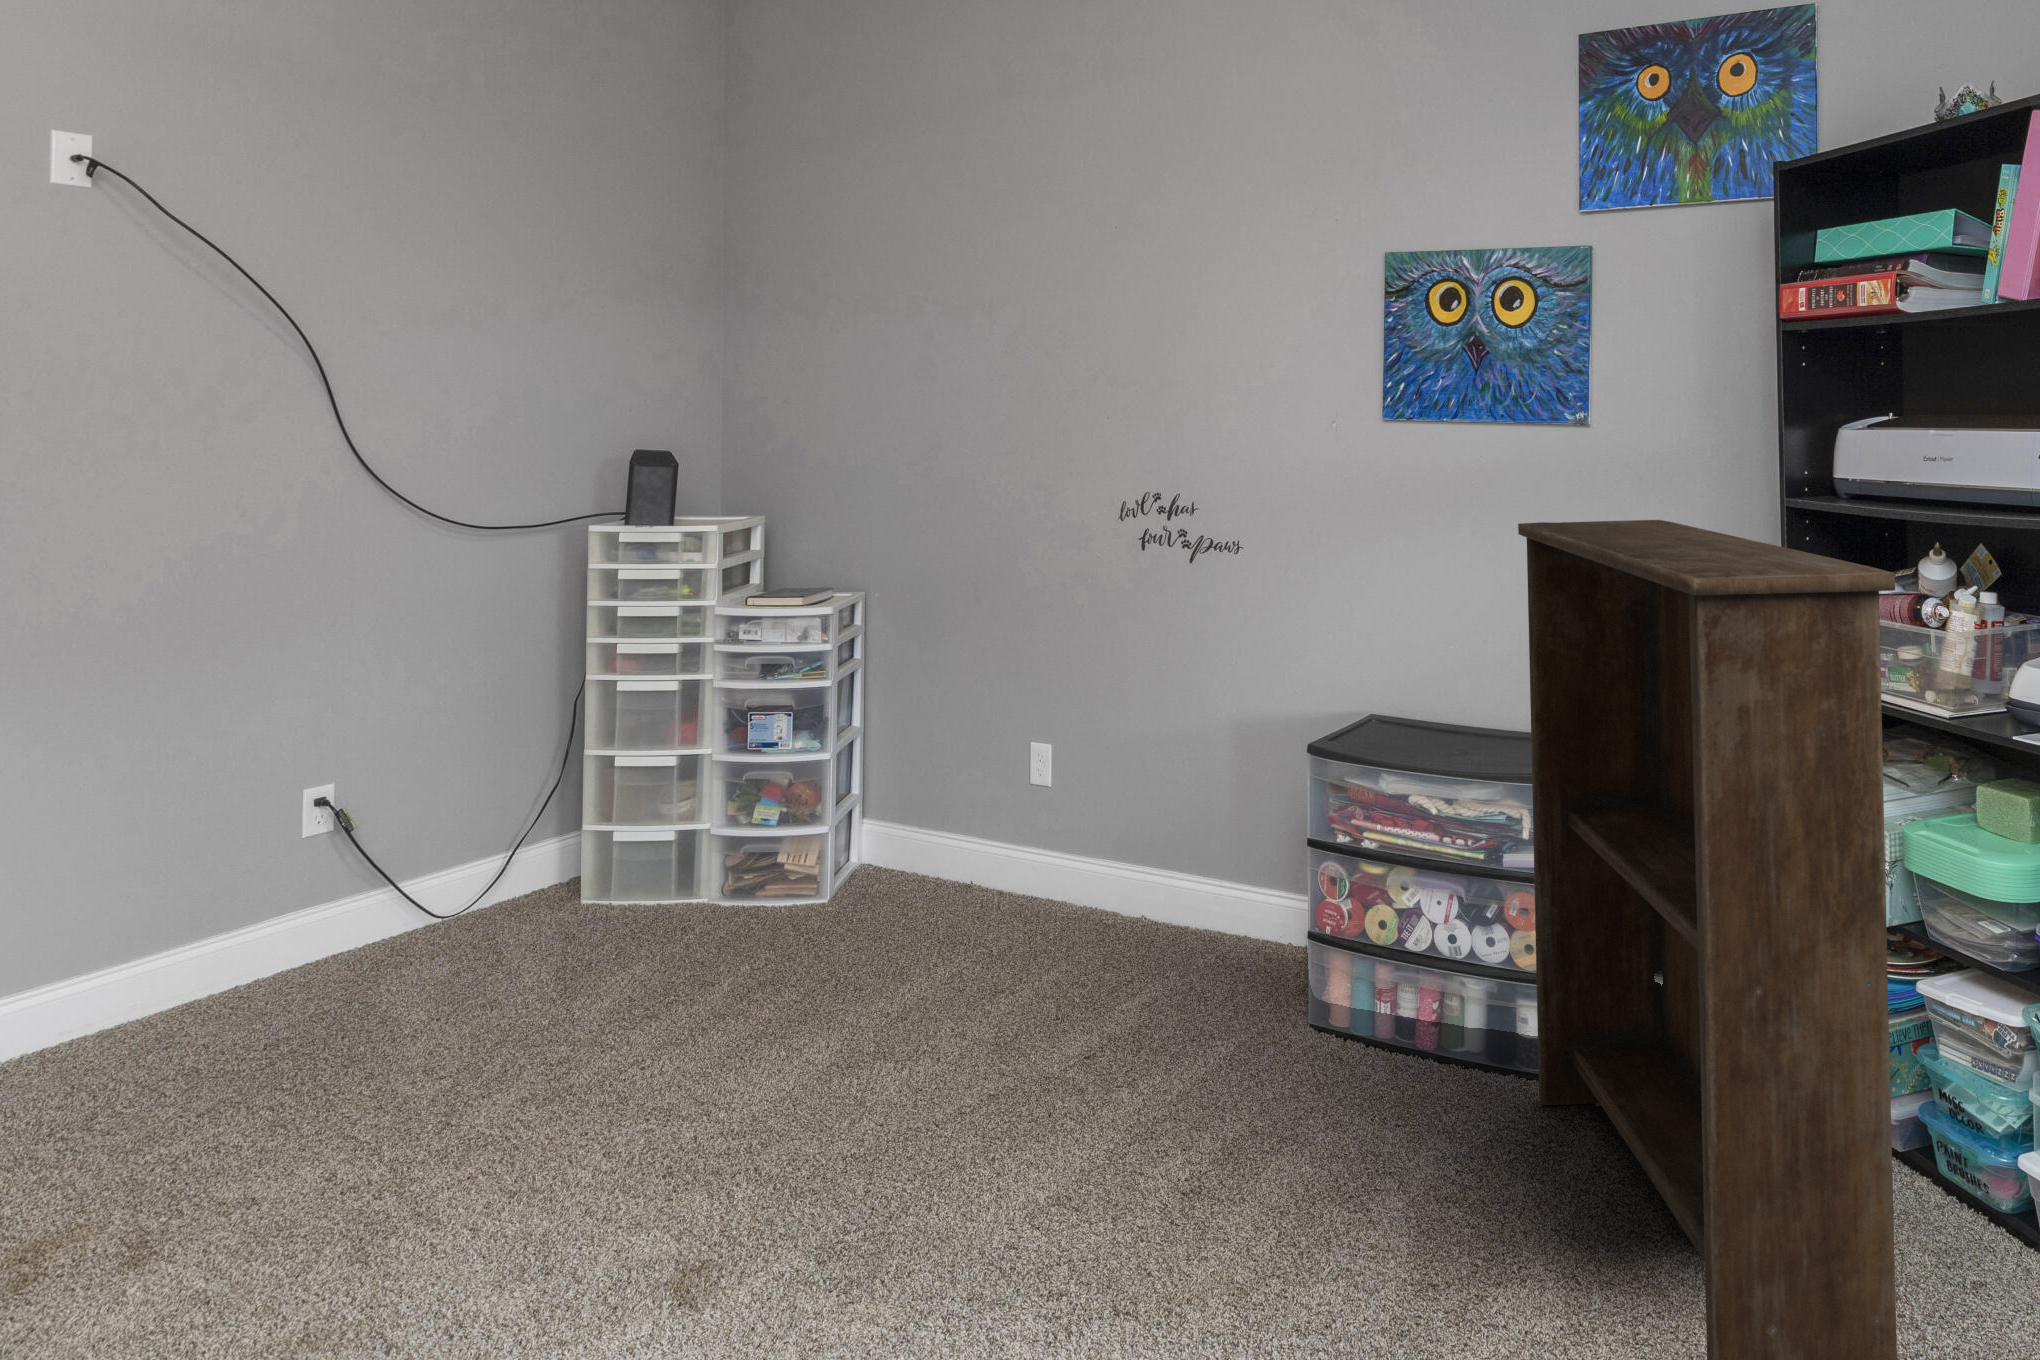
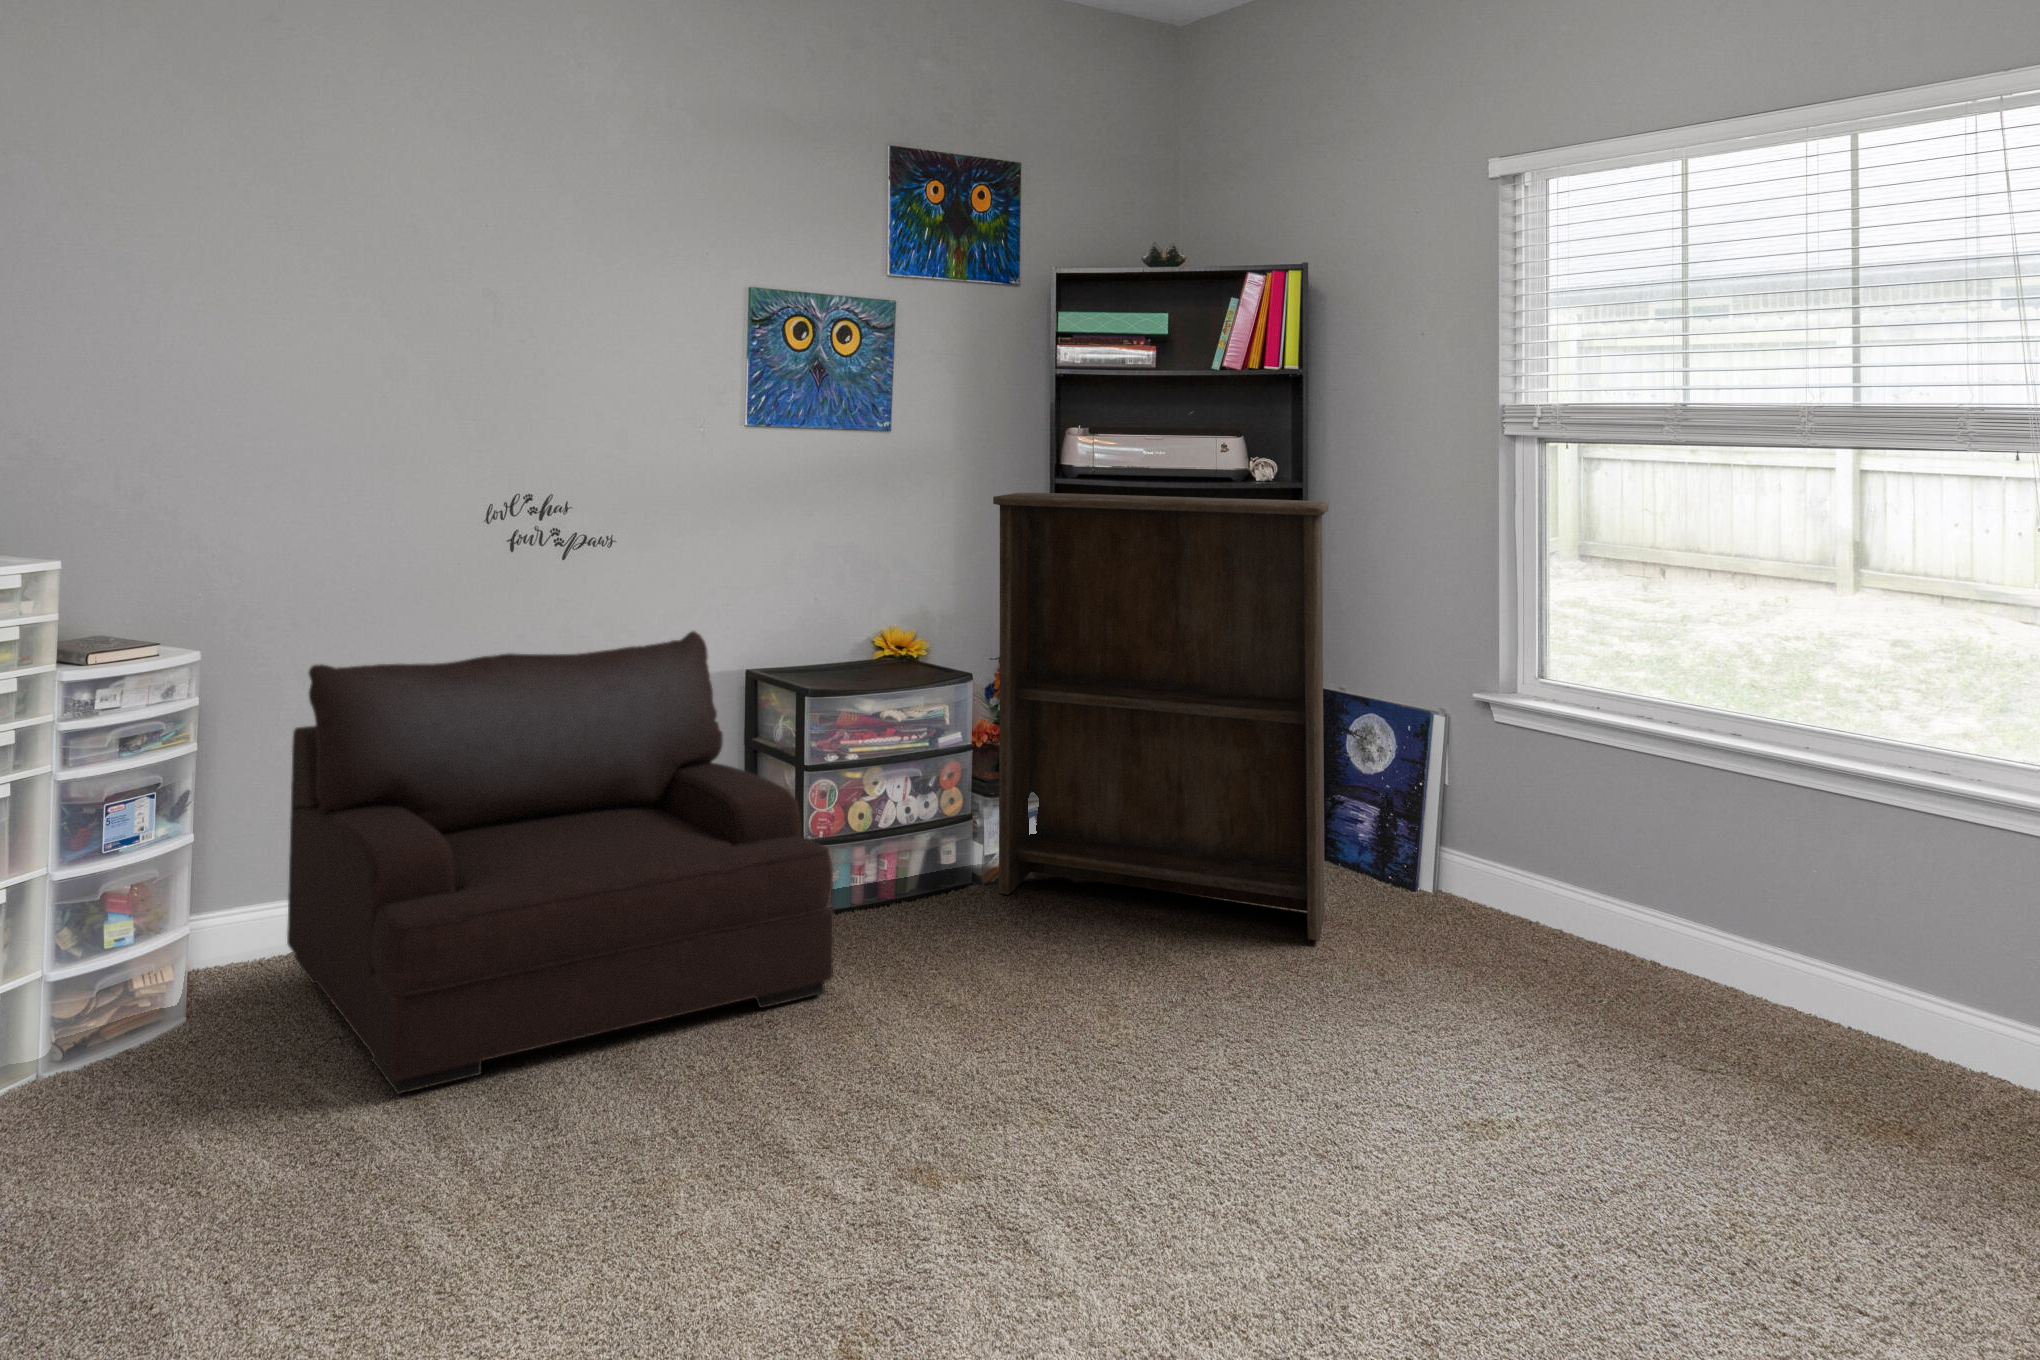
armchair: none [726,633,1289,1085] -> present [287,631,834,1094]

